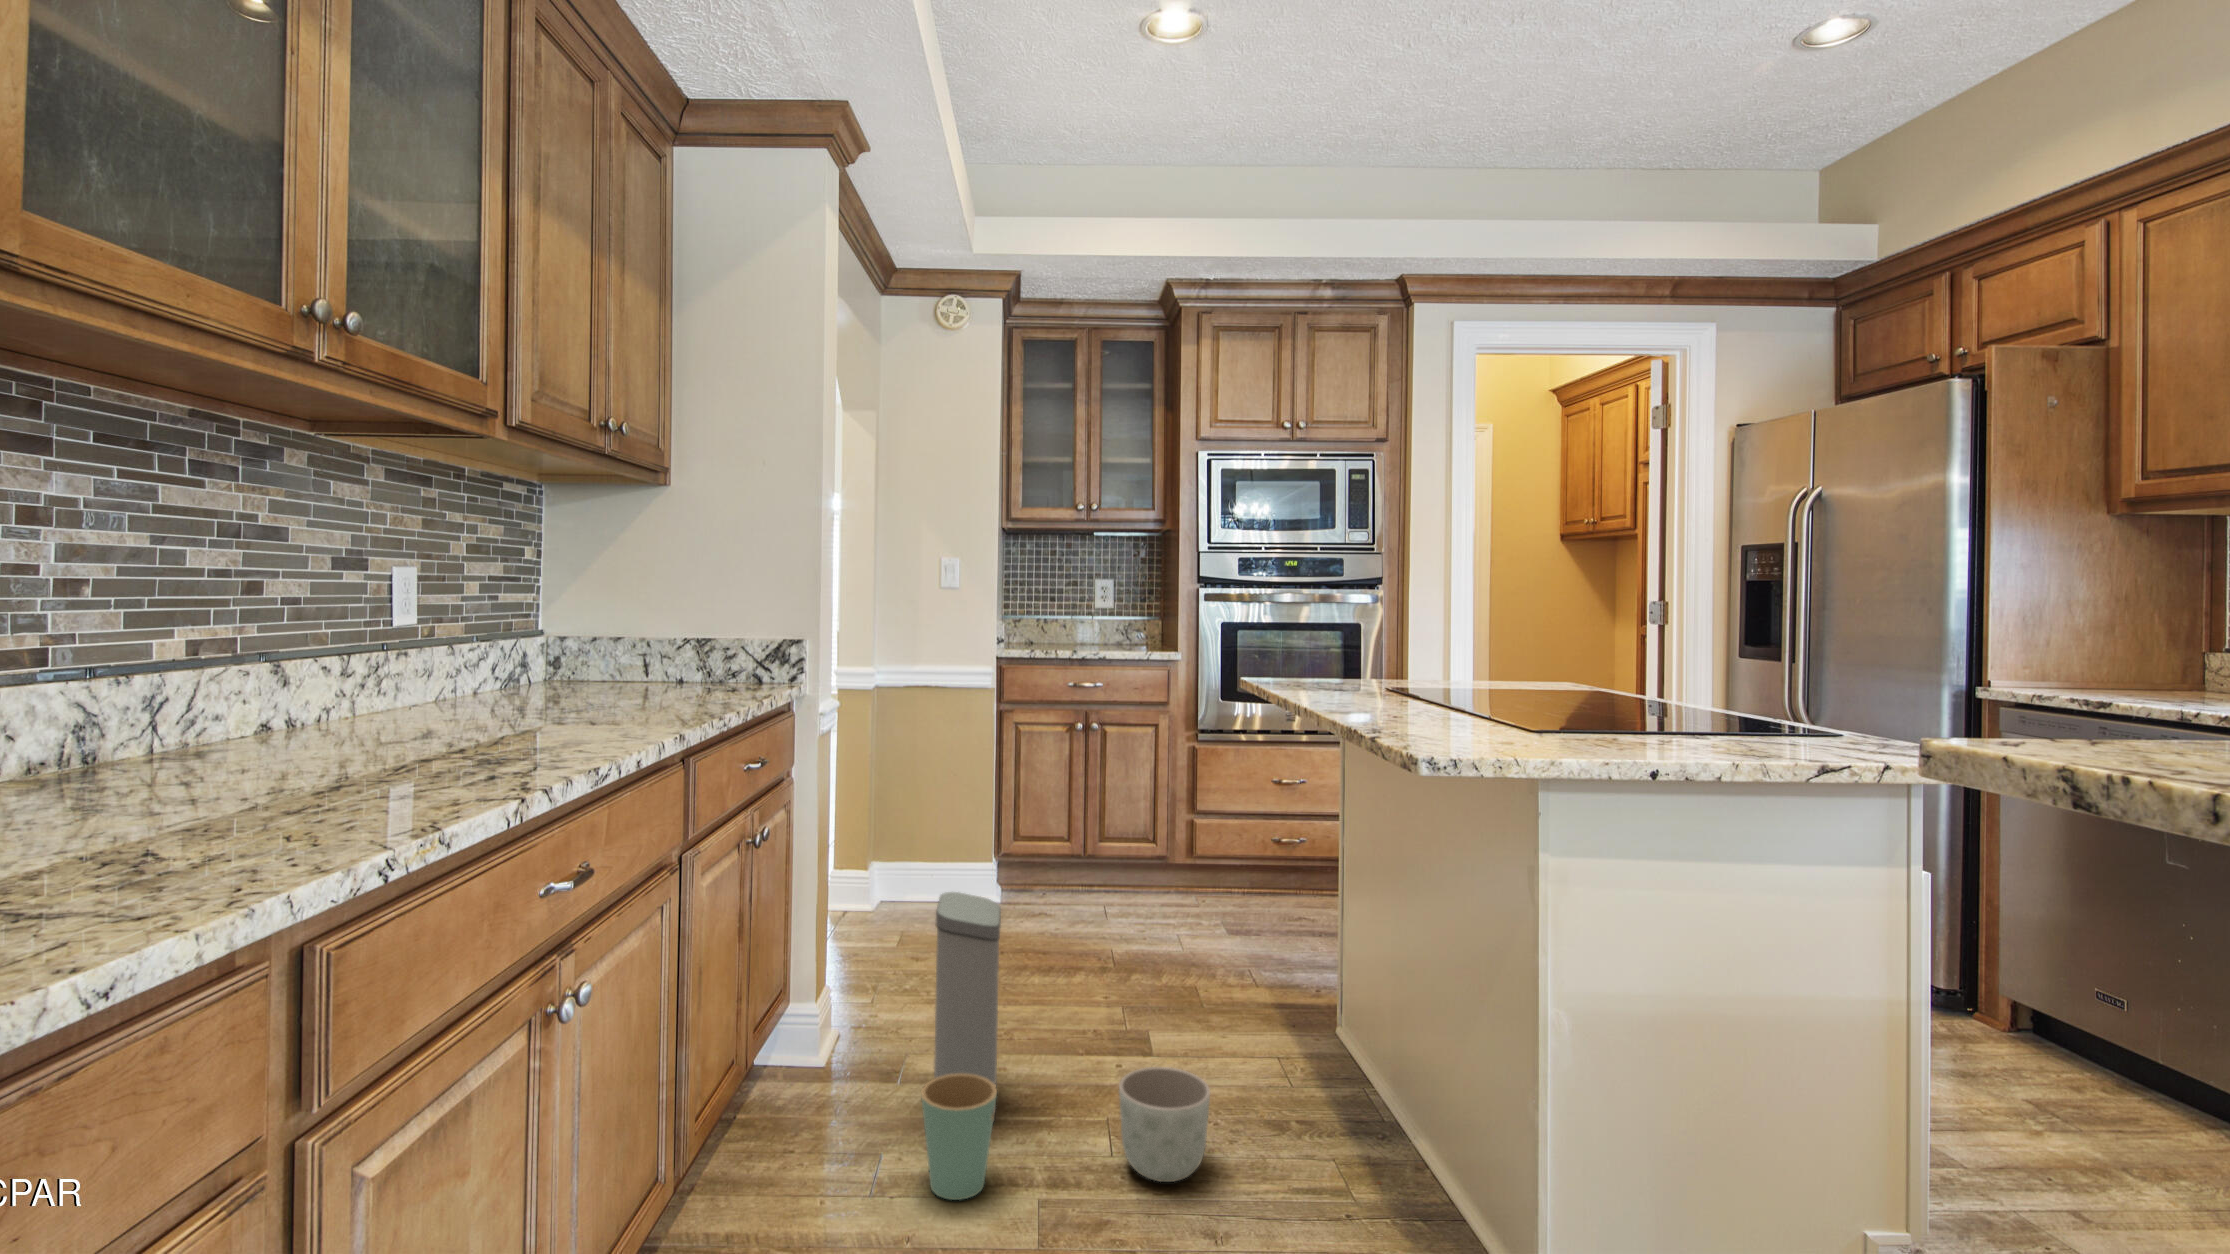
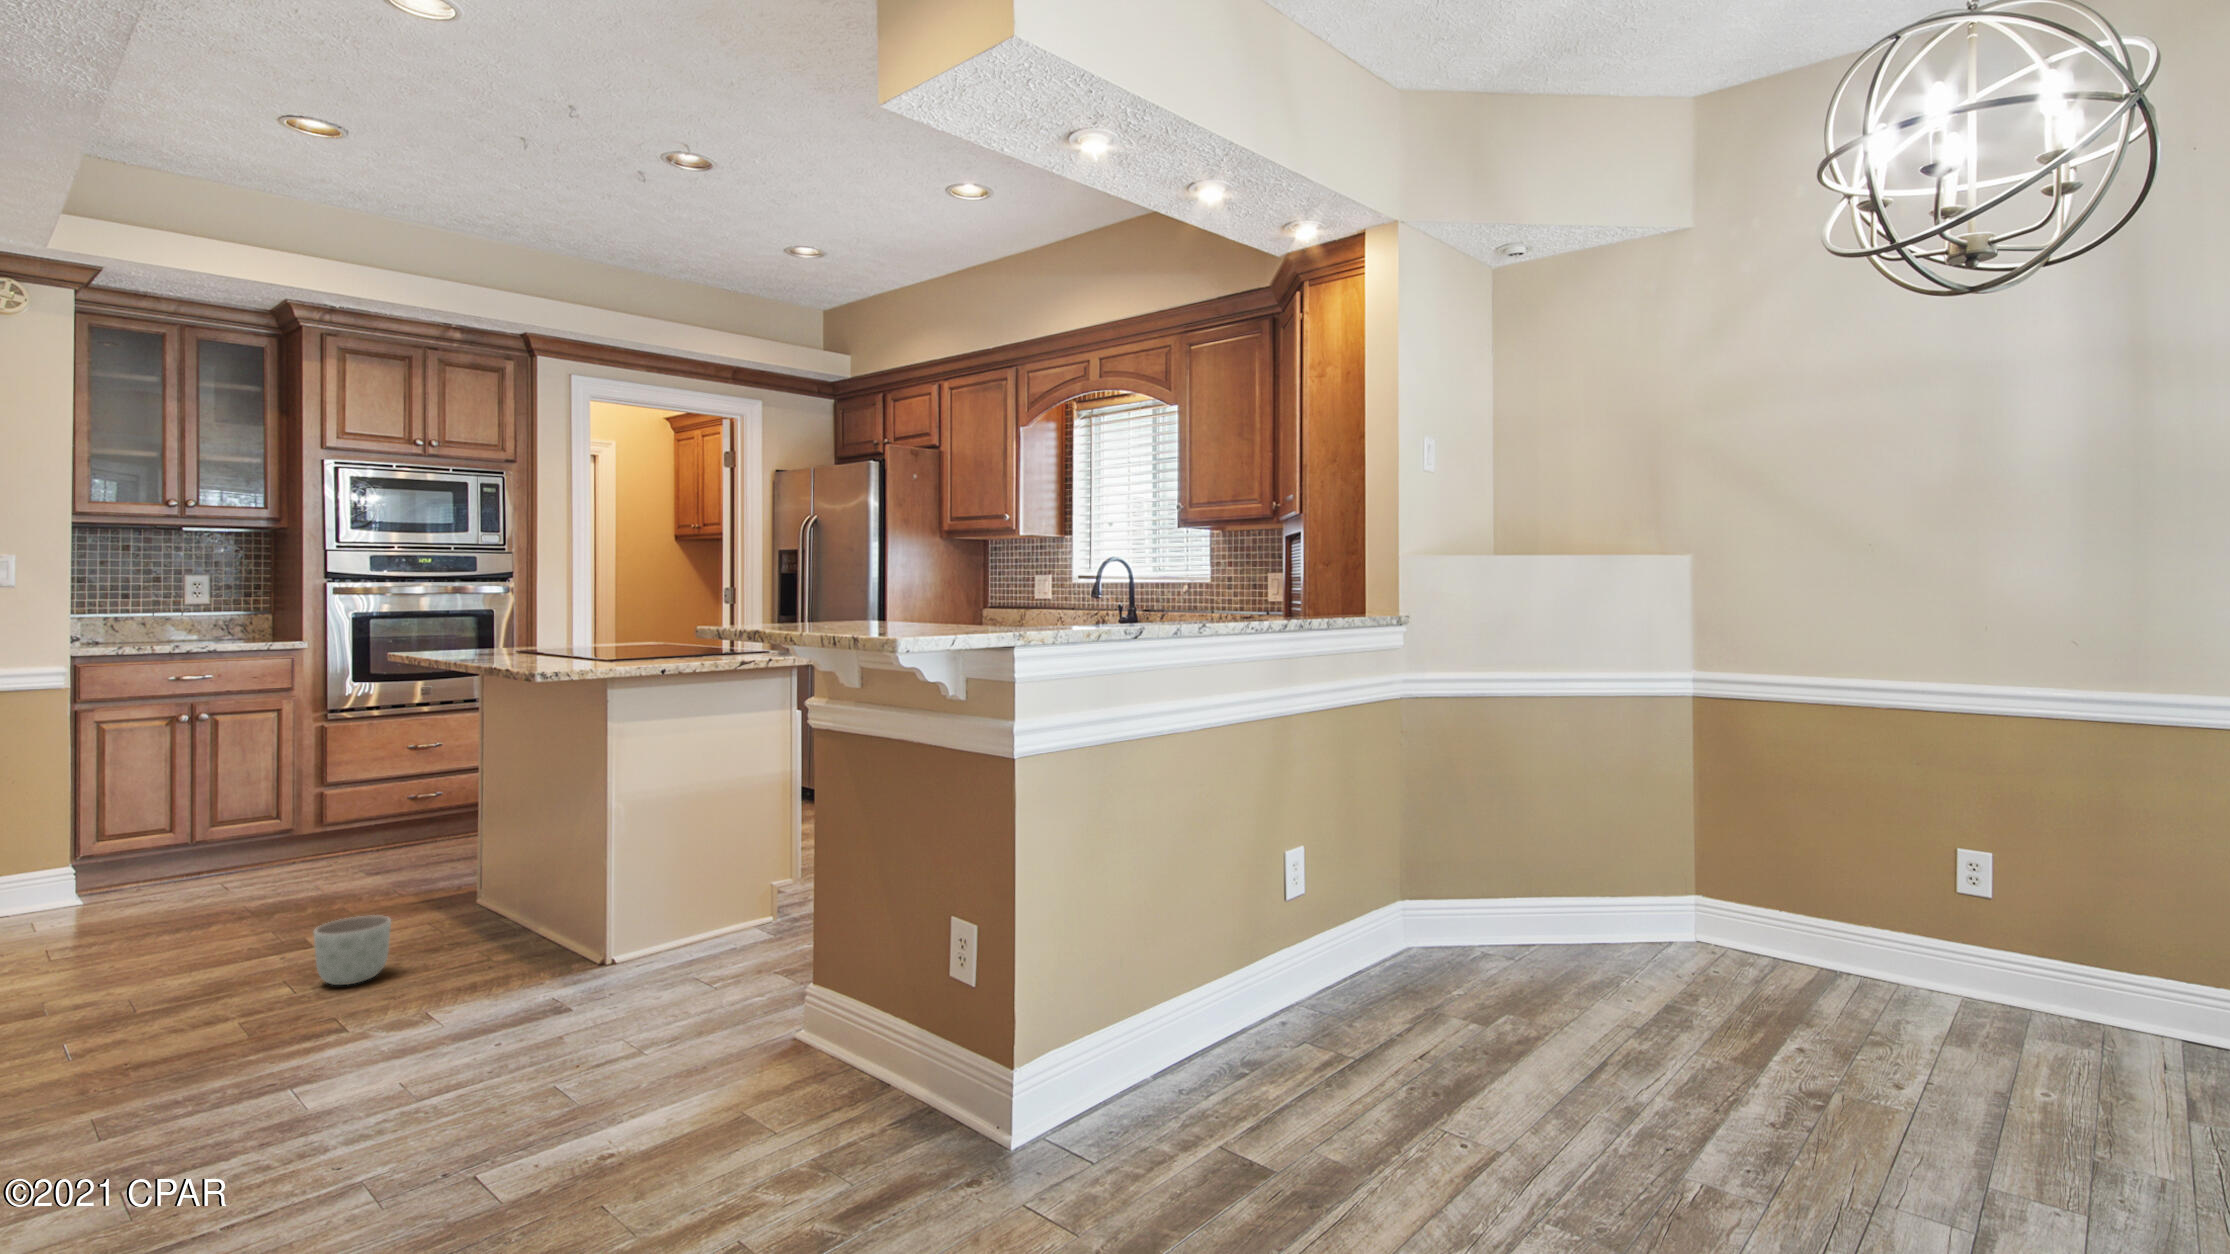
trash can: present [921,892,1001,1200] -> none [108,837,206,1037]

